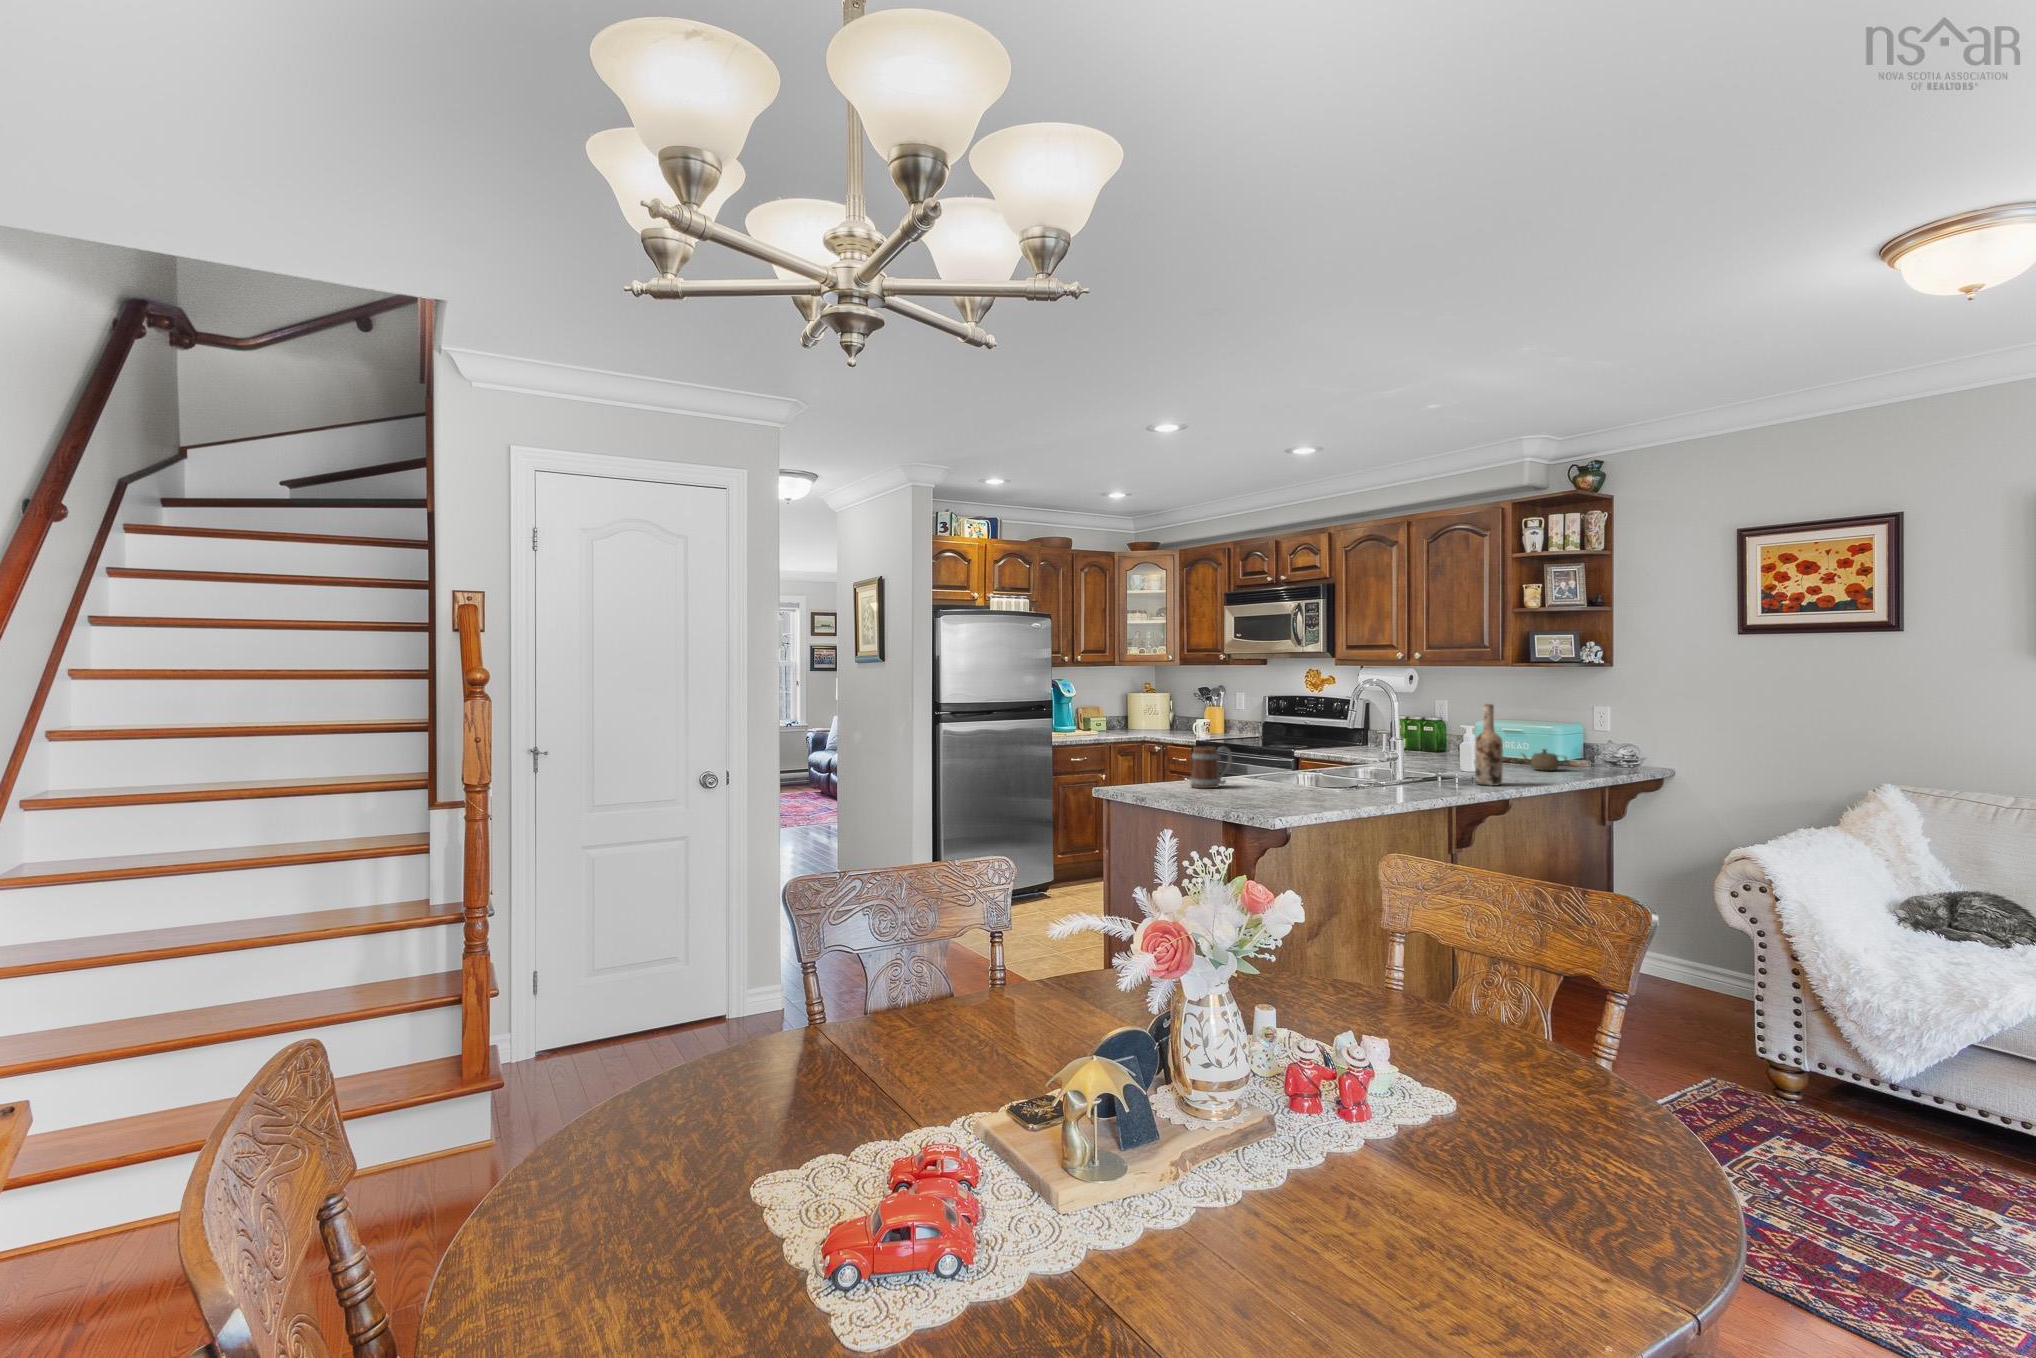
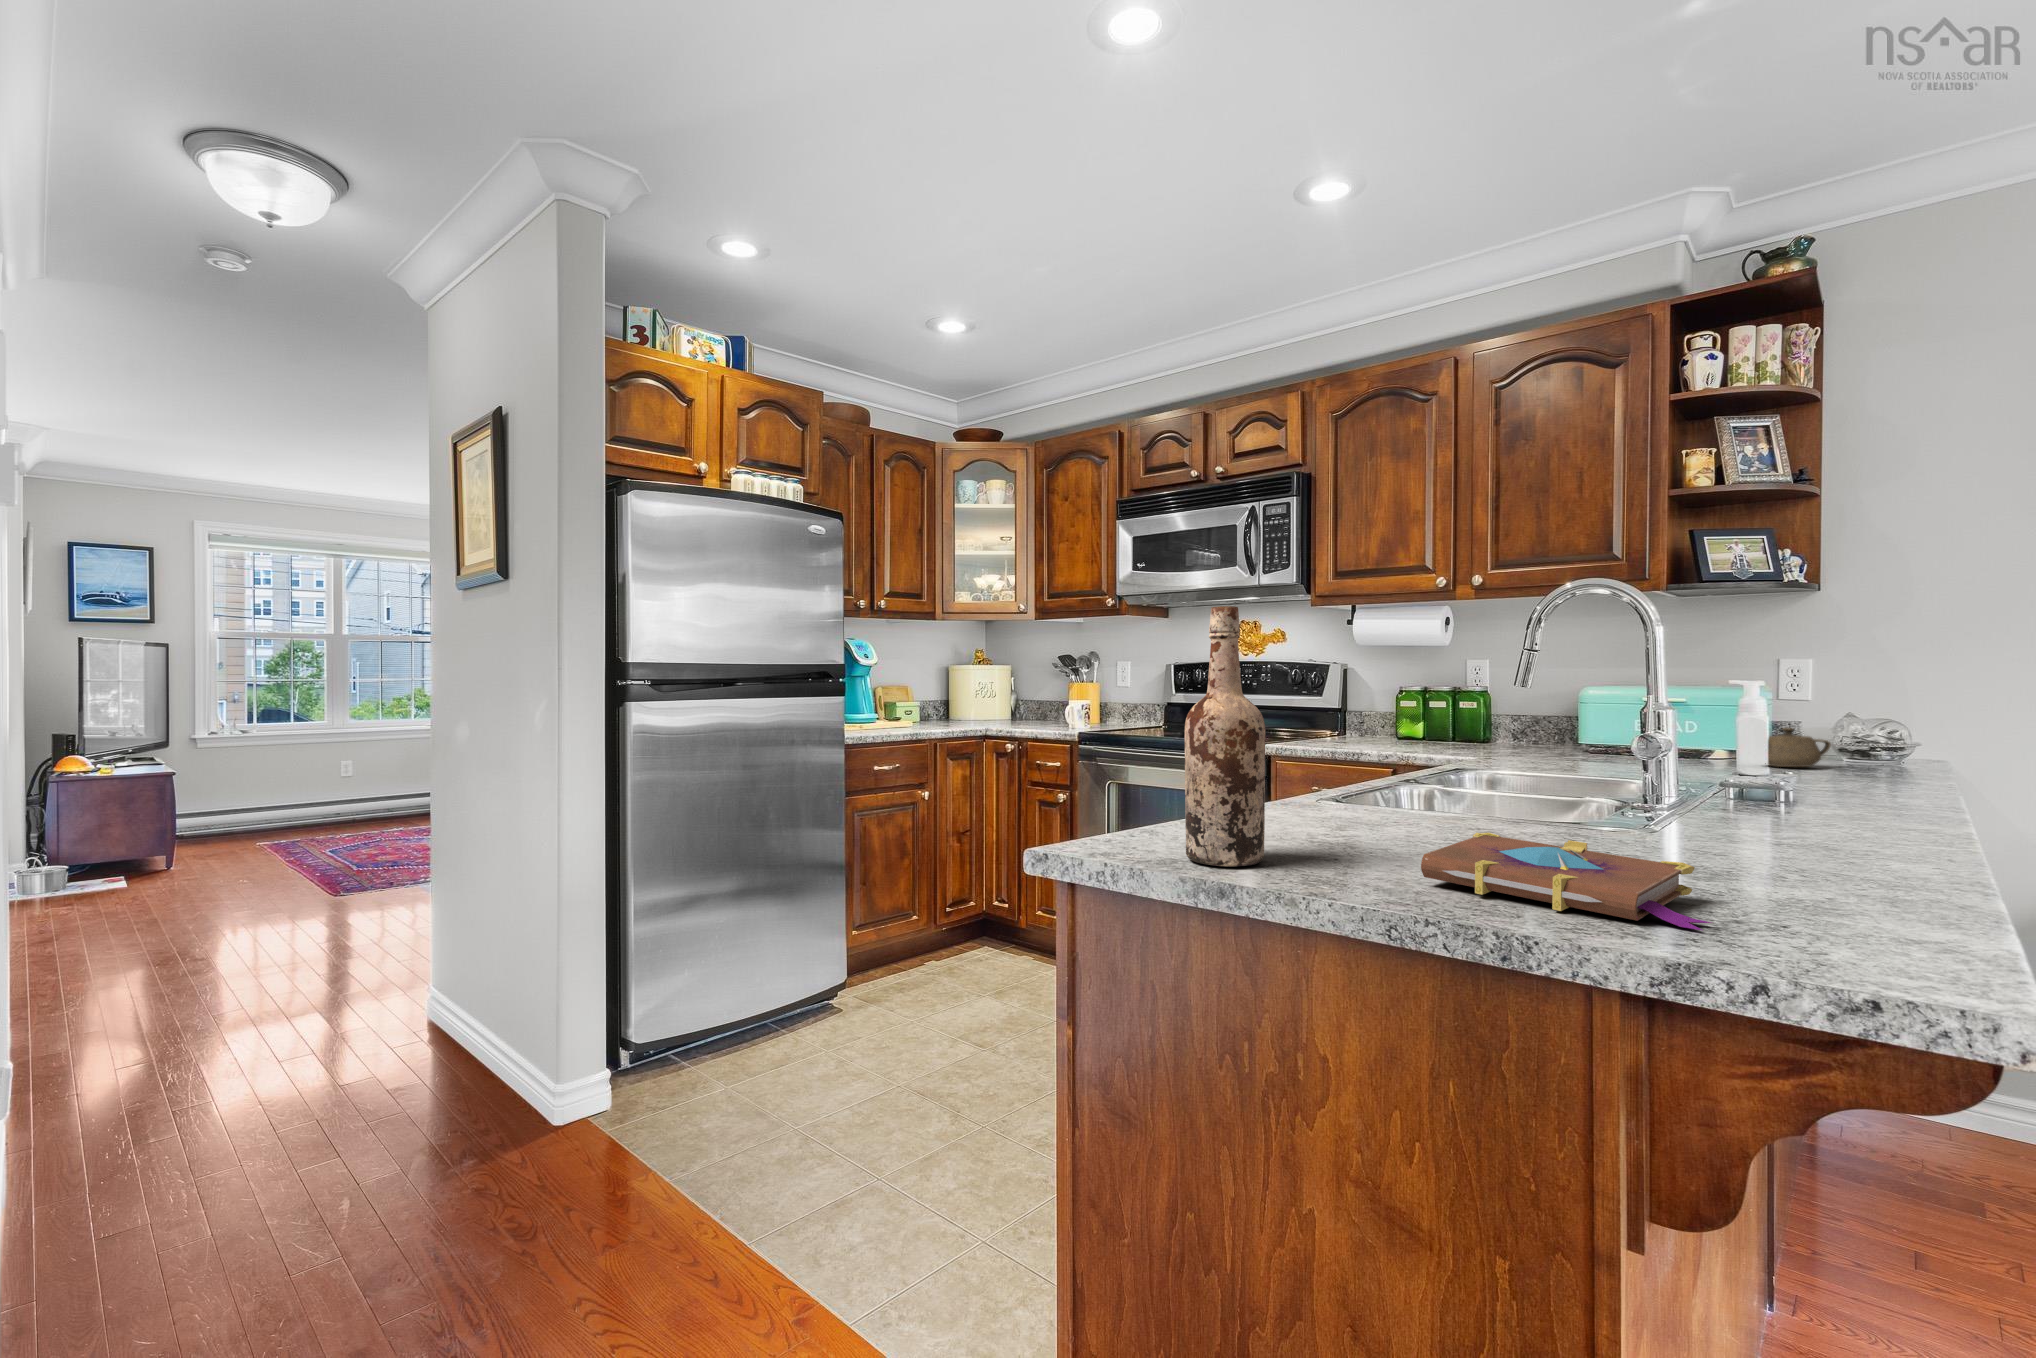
wine bottle: present [1475,704,1503,785] -> present [1185,606,1265,866]
mug: present [1190,746,1232,788] -> none [1285,724,1389,839]
book: none [1197,784,1269,807] -> present [1421,833,1712,930]

